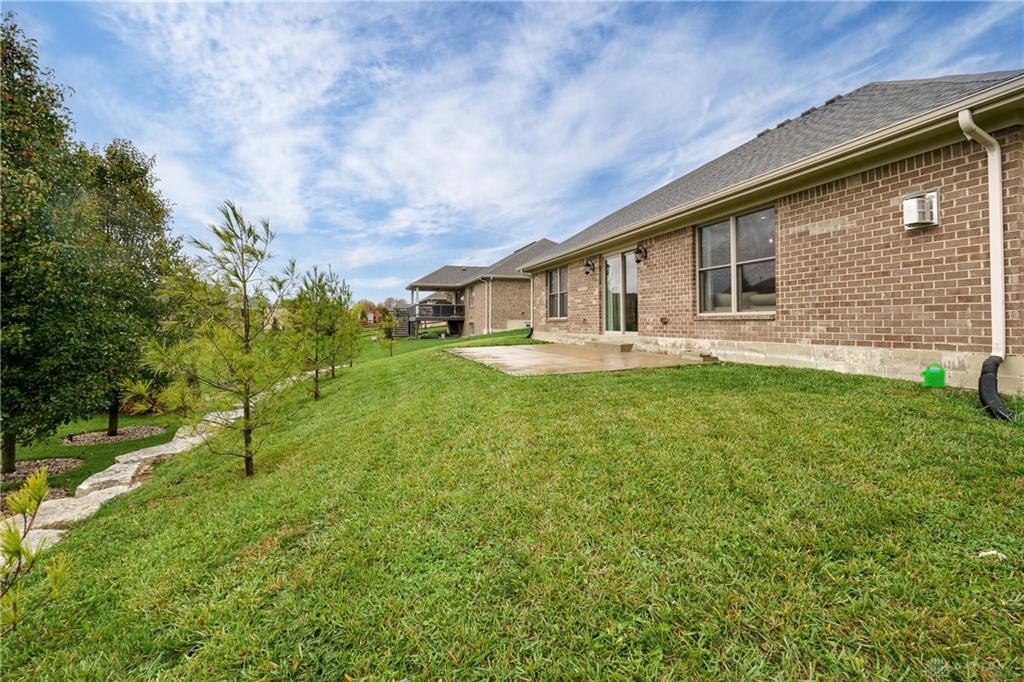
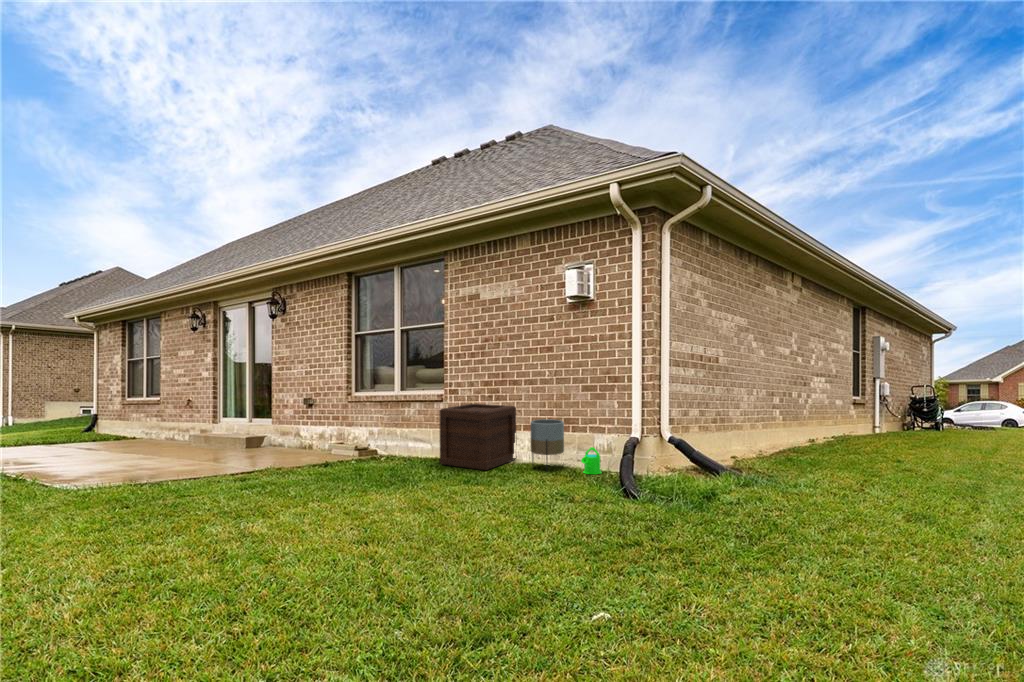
wooden crate: none [772,322,848,376] -> present [439,404,516,470]
planter: none [863,337,902,381] -> present [530,419,564,463]

